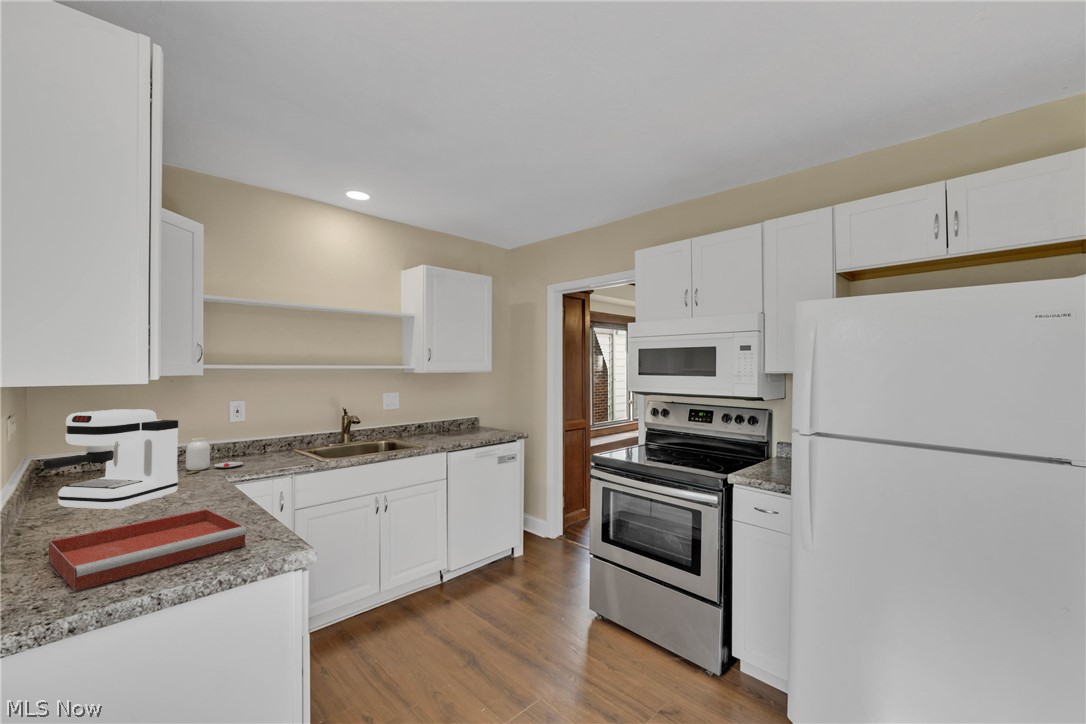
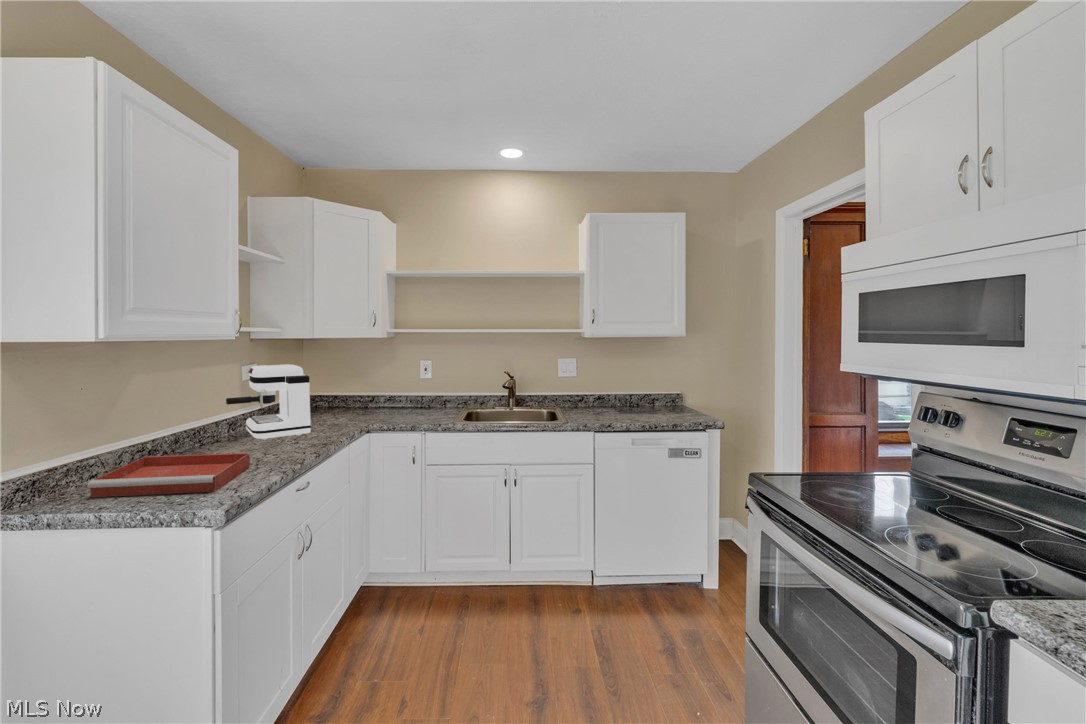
jar: present [185,438,243,474] -> none [362,390,407,418]

